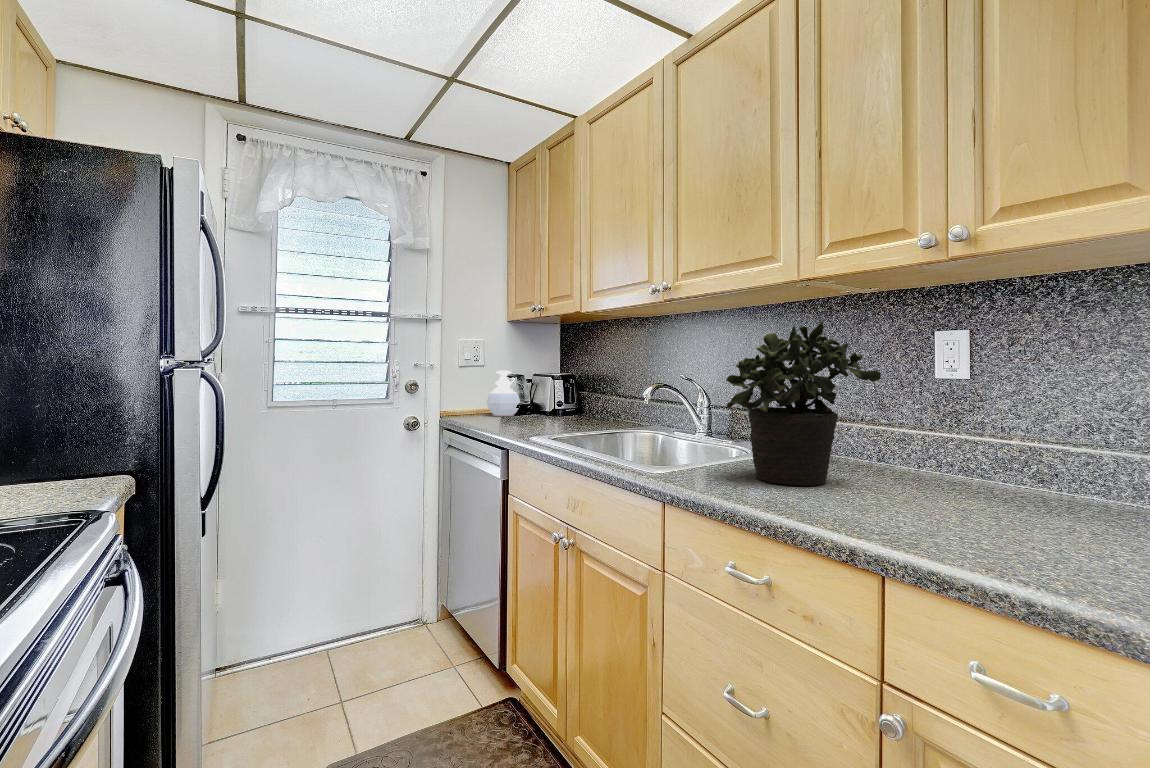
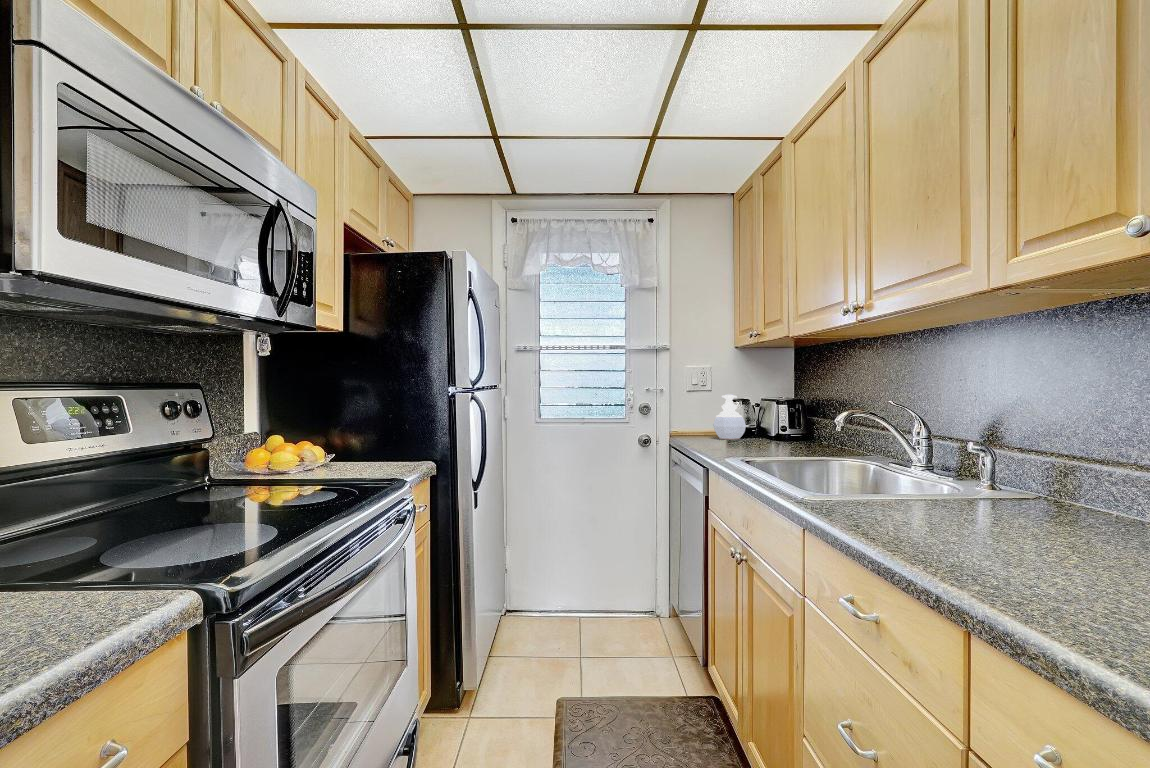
potted plant: present [726,321,881,486] -> none [873,342,1082,533]

